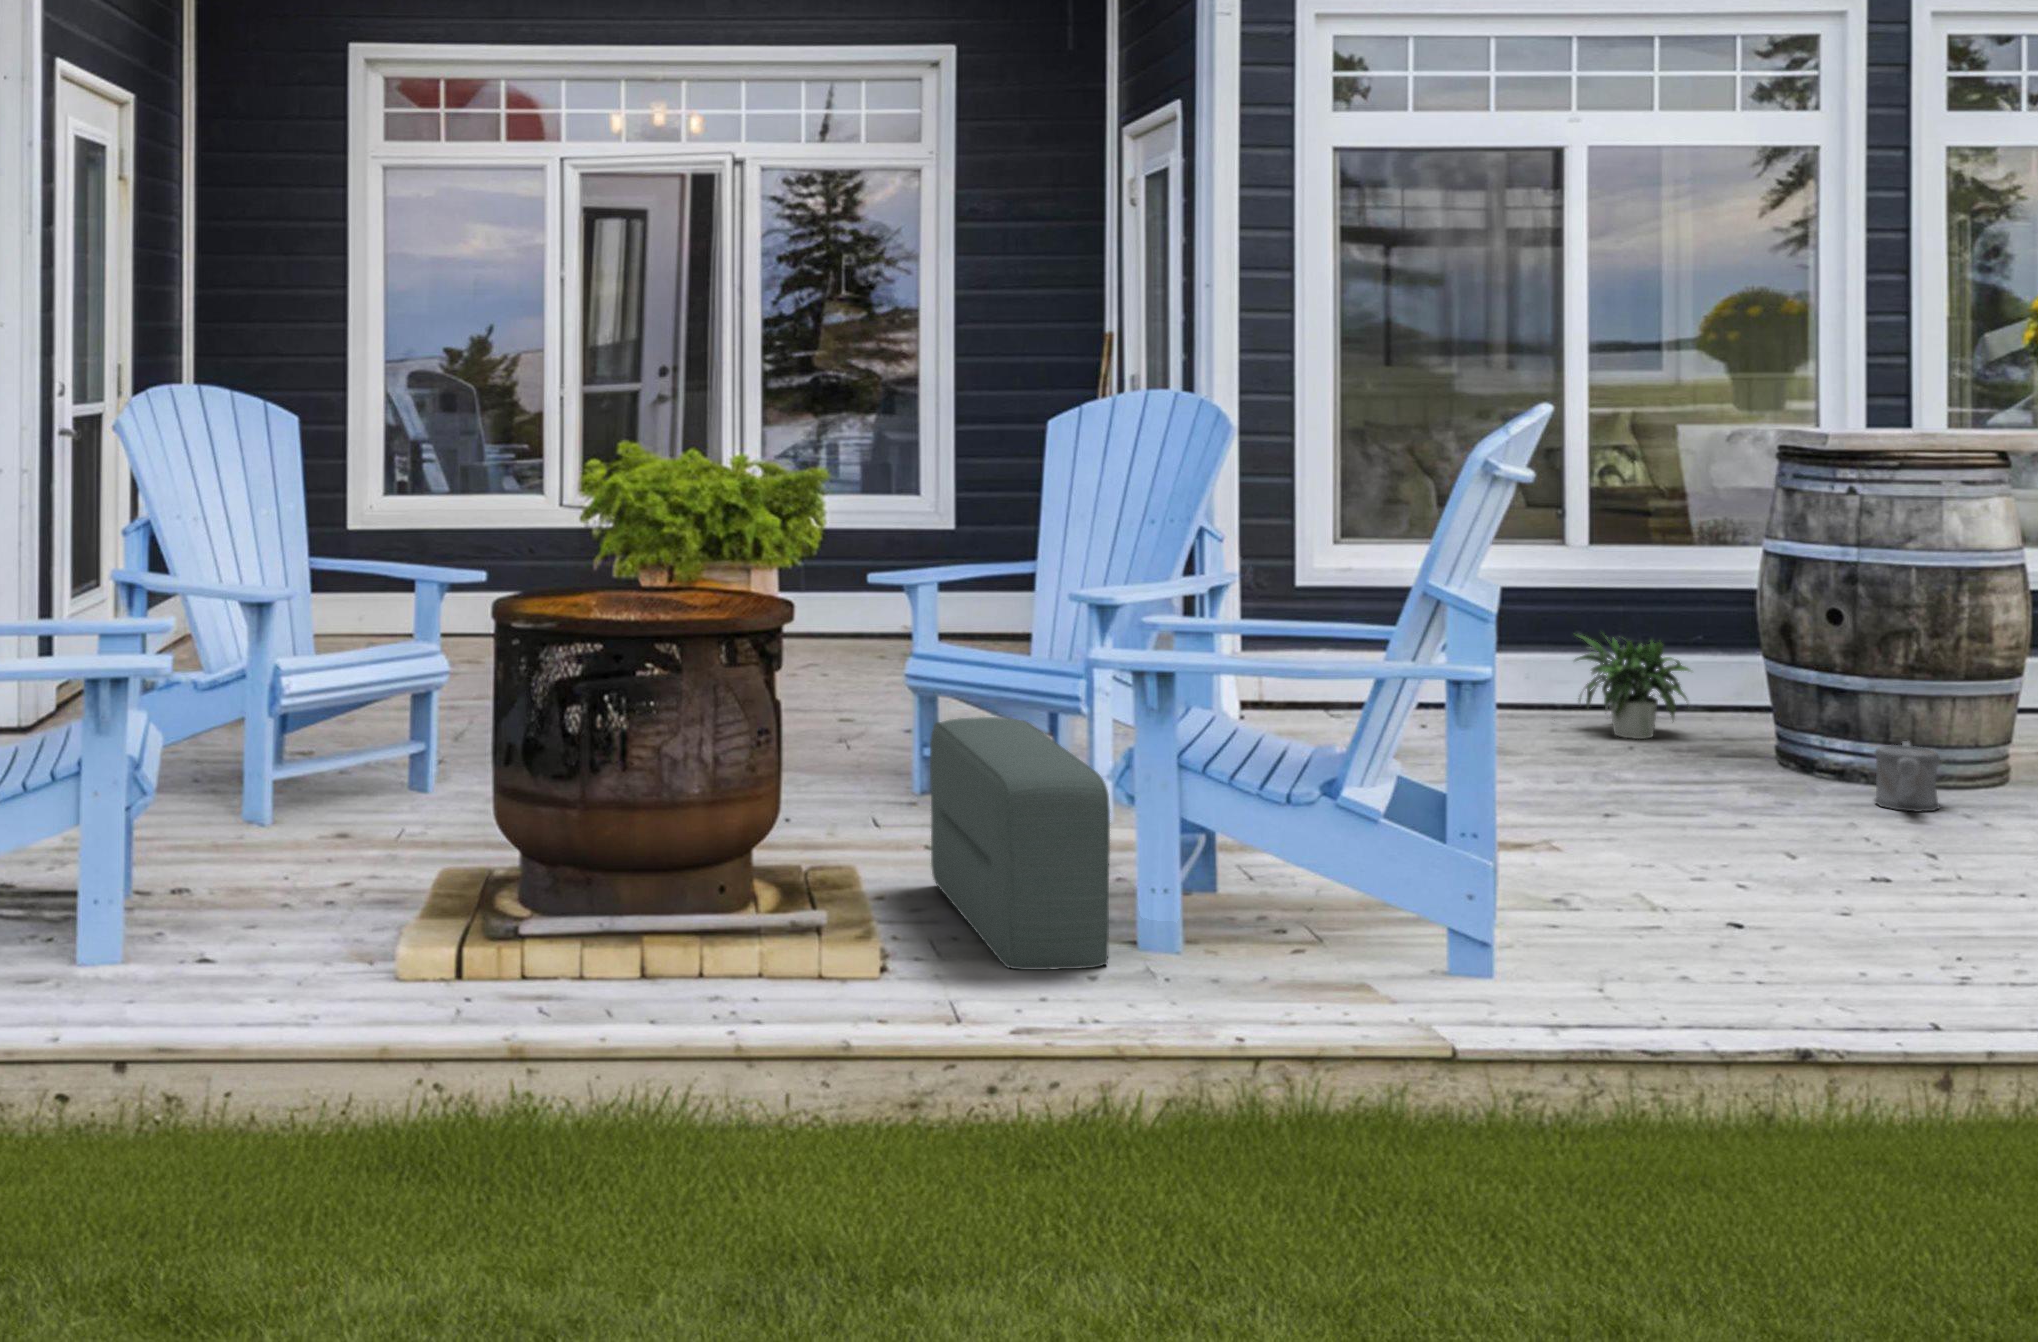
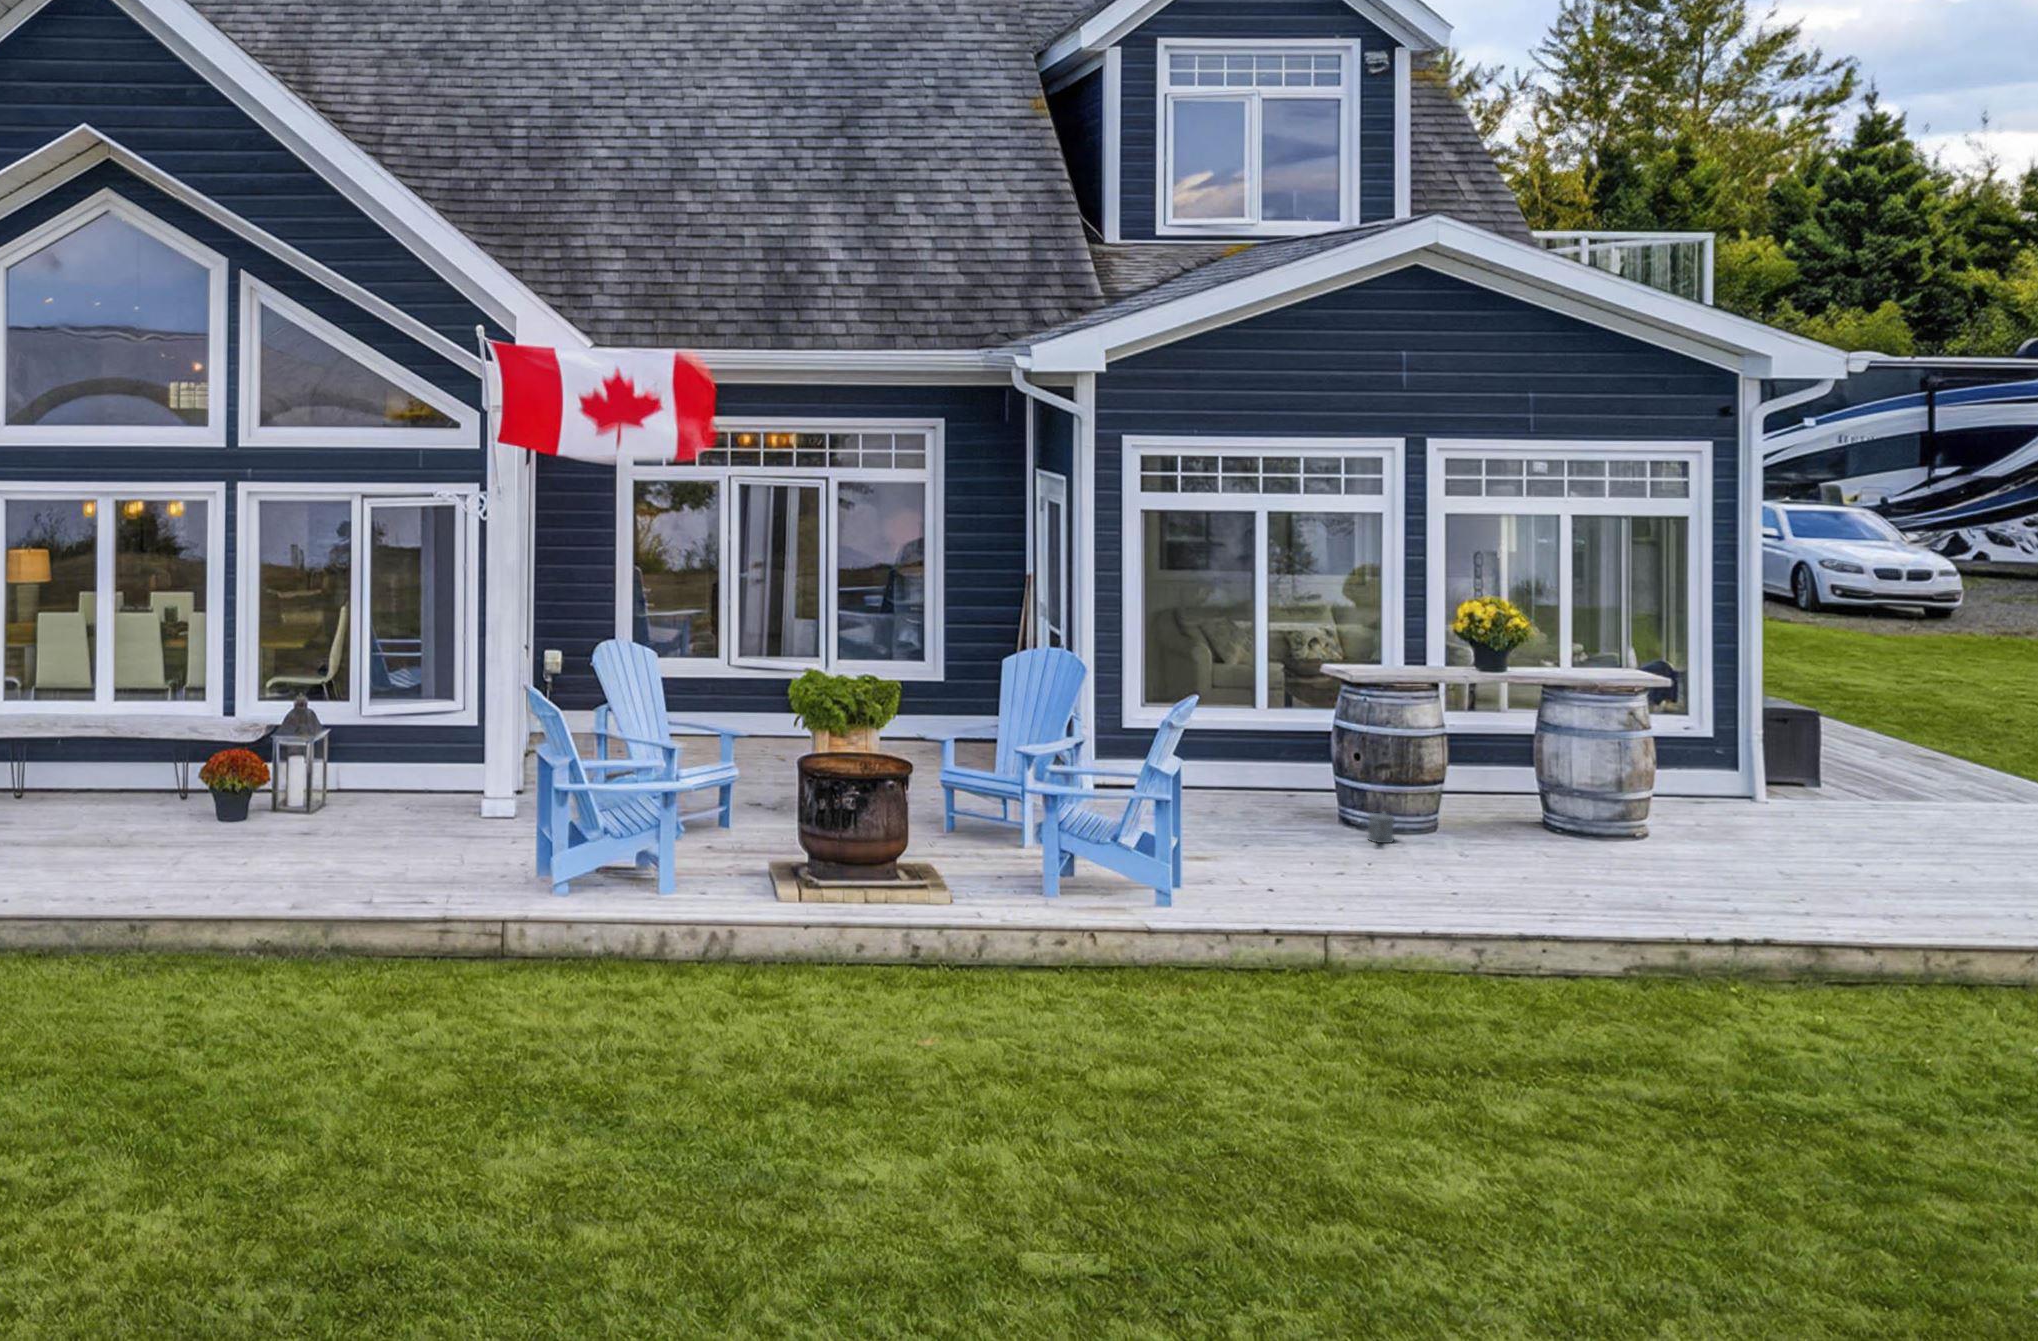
potted plant: present [1574,635,1690,739] -> none [1244,749,1309,802]
pouf: present [930,717,1110,970] -> none [962,806,1035,905]

